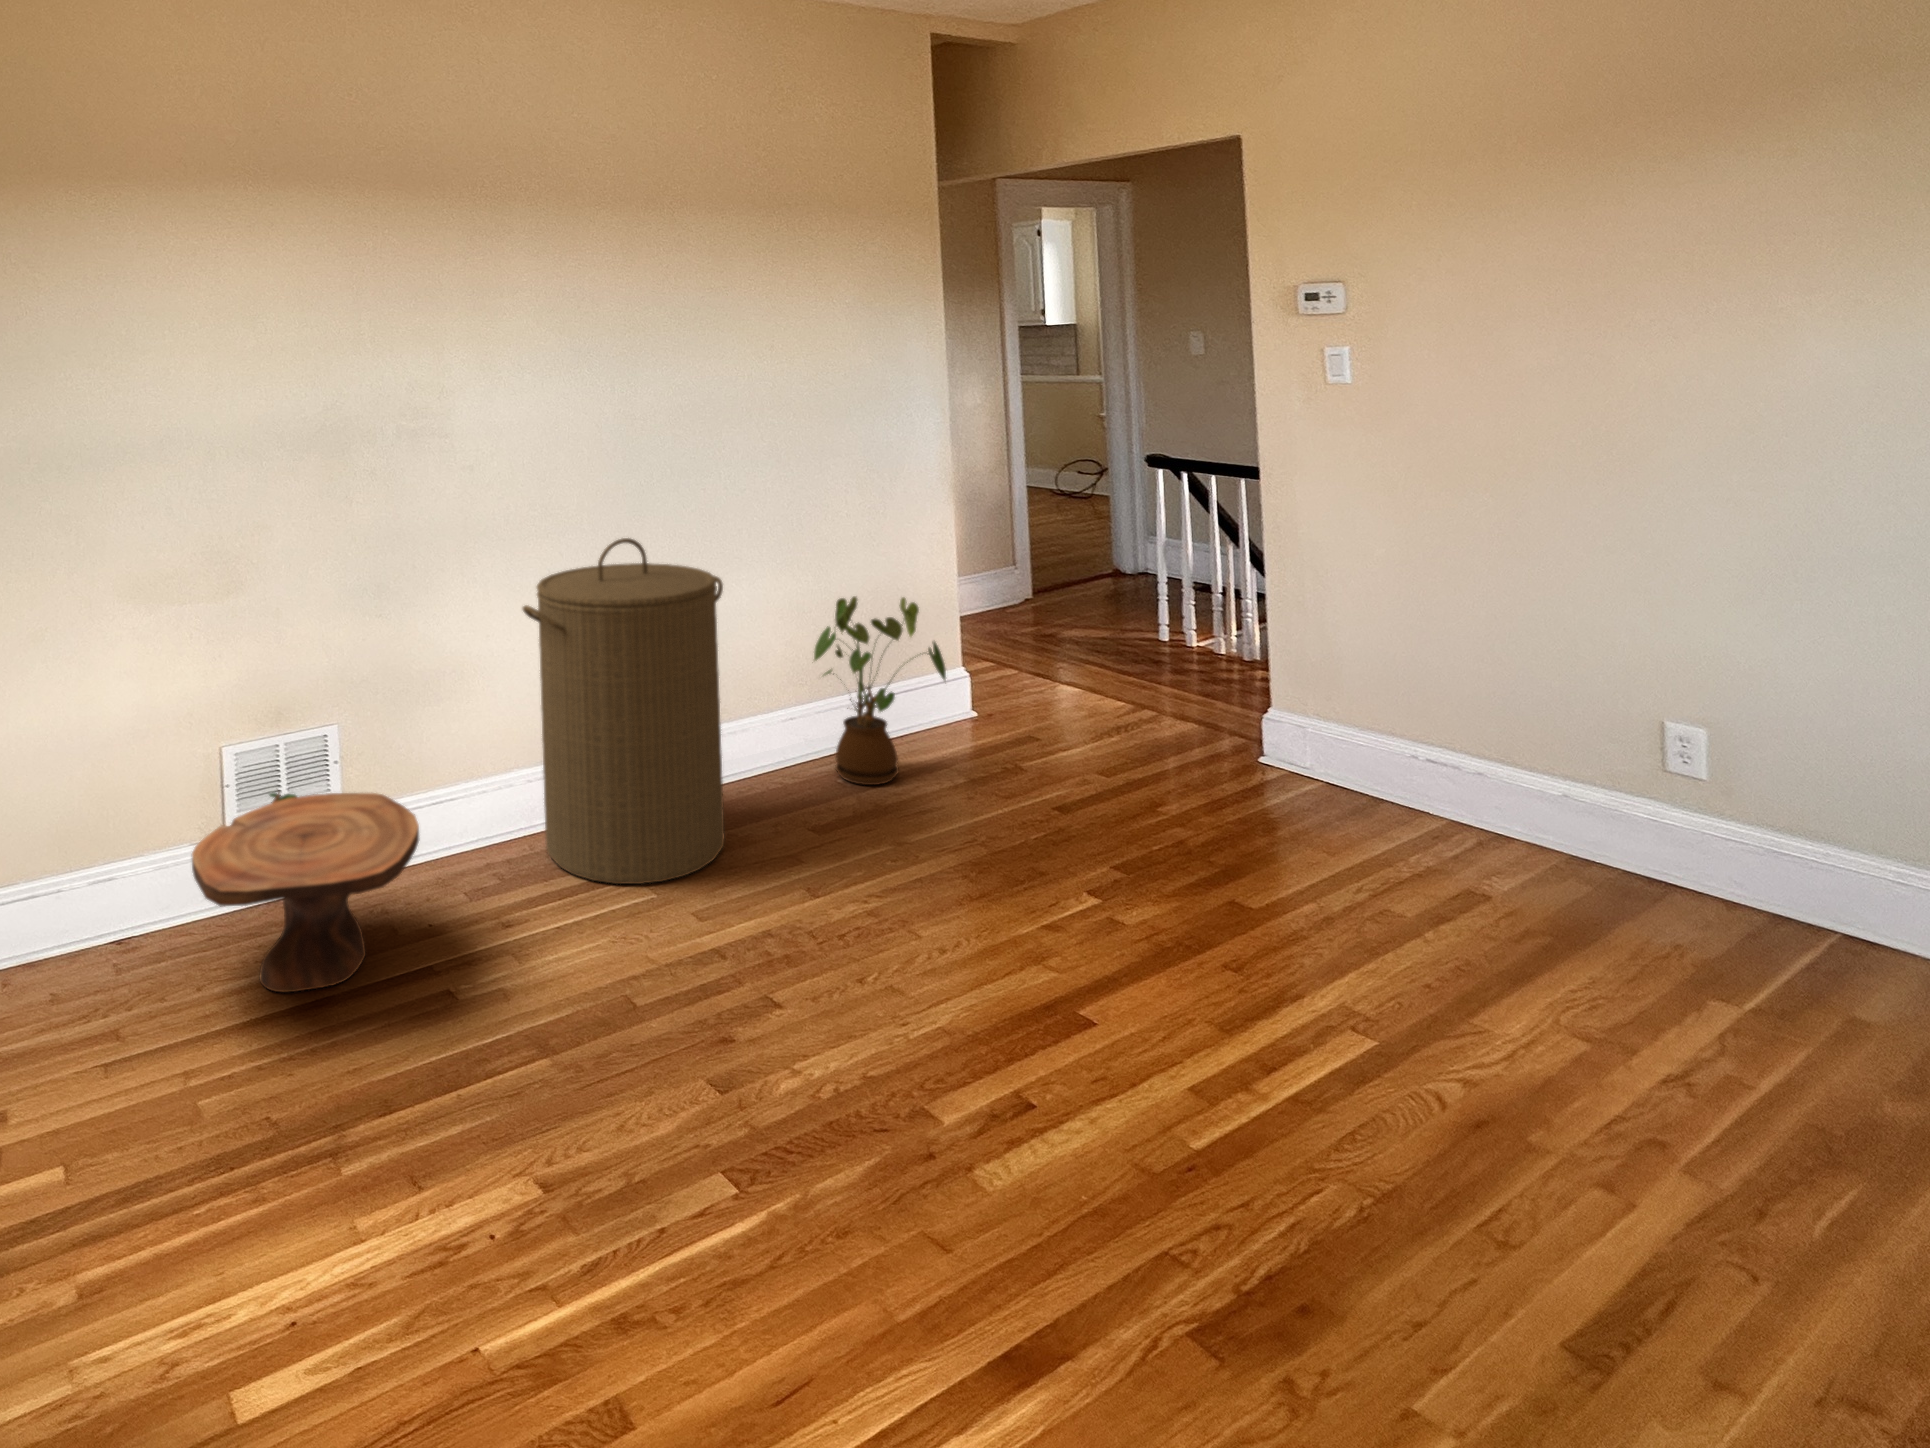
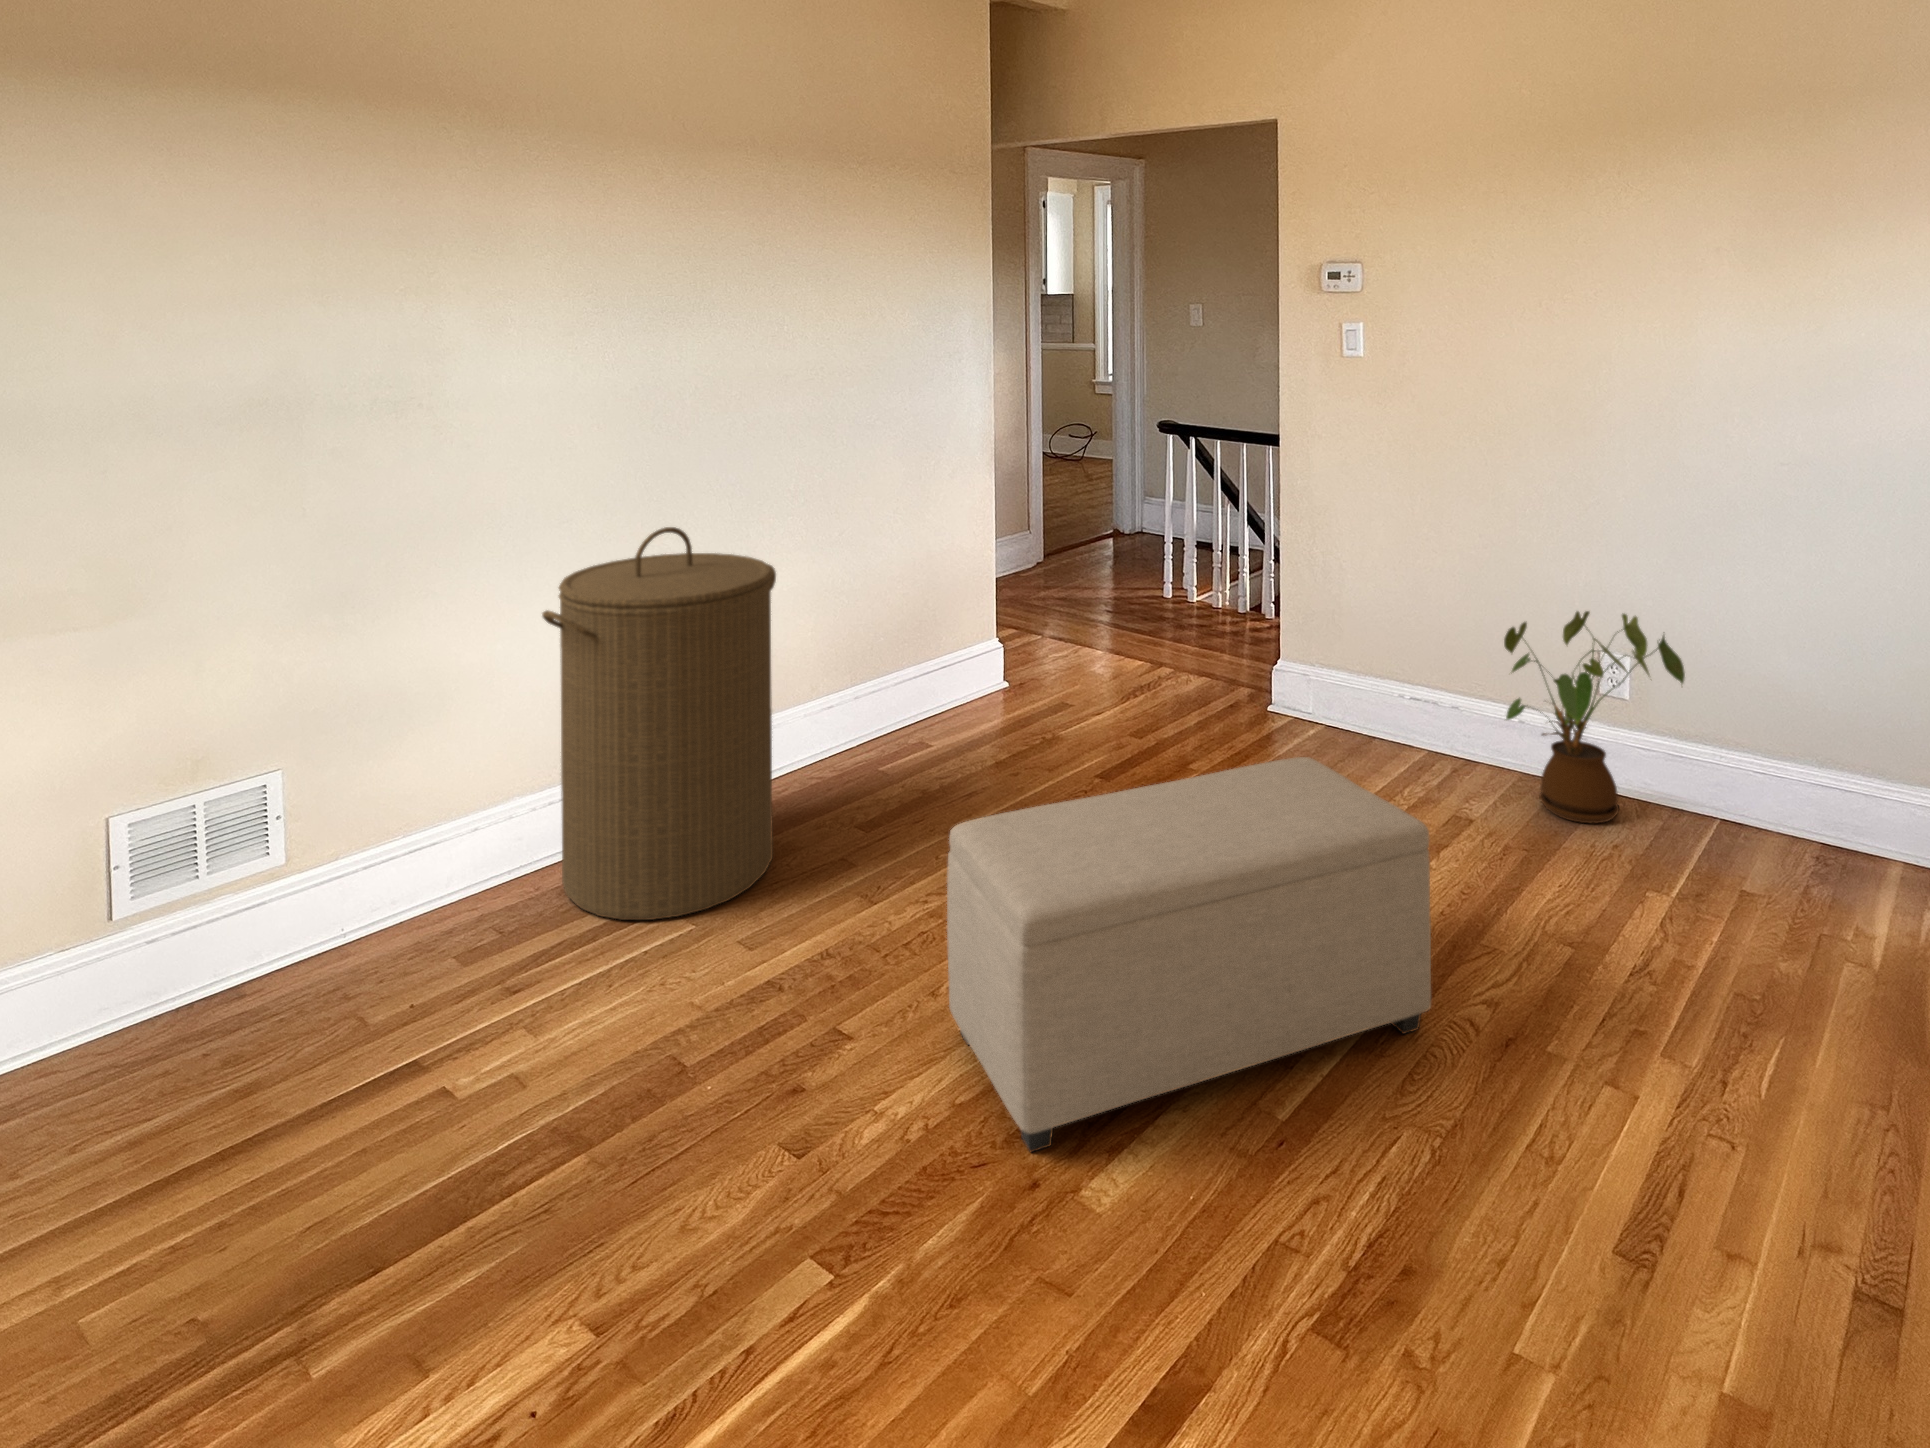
house plant: present [814,596,946,785] -> present [1504,611,1685,823]
side table: present [192,793,419,992] -> none [68,856,408,1137]
ottoman: none [862,798,1386,1130] -> present [947,757,1431,1152]

